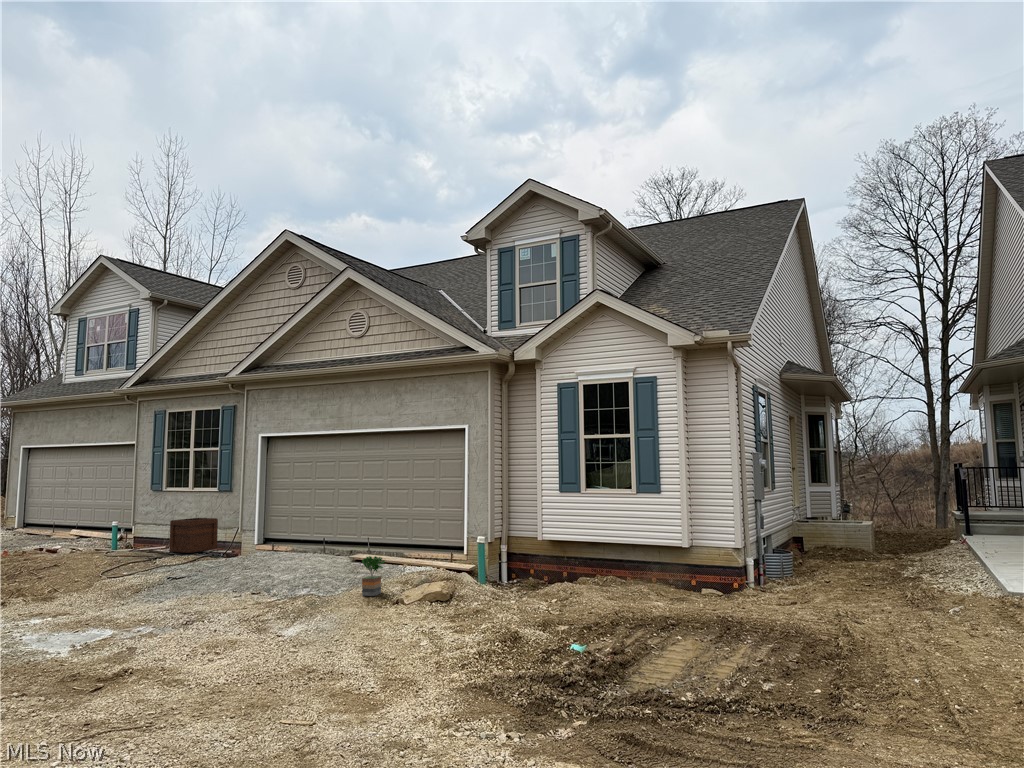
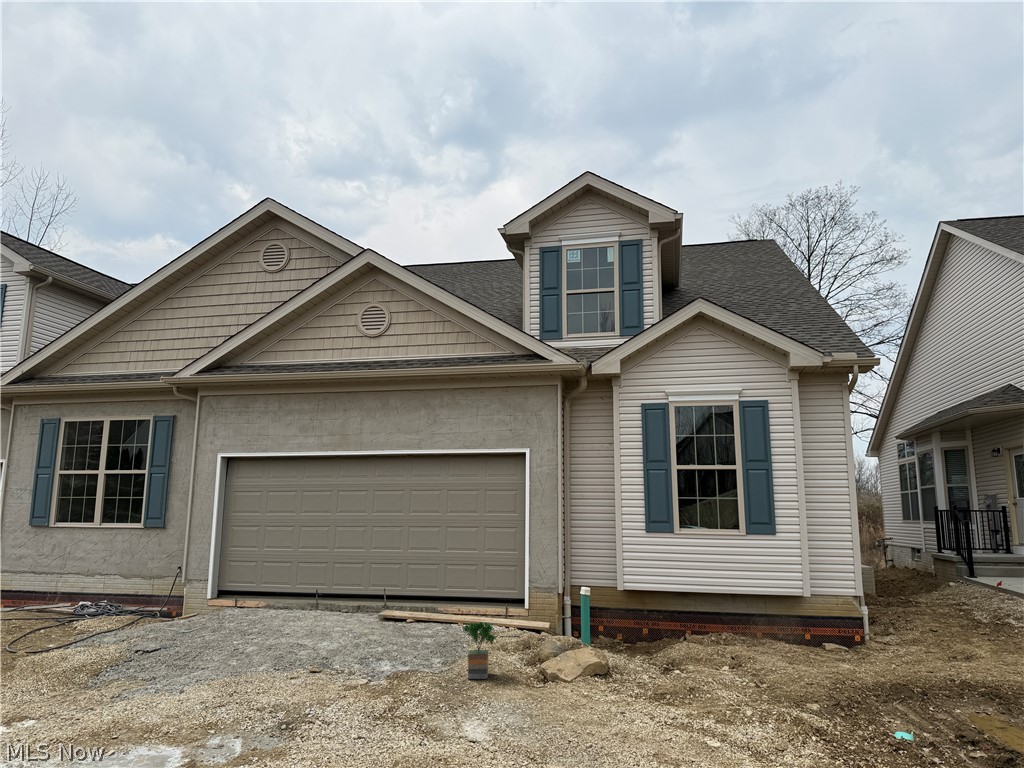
wooden crate: present [169,518,218,553] -> none [70,568,145,619]

